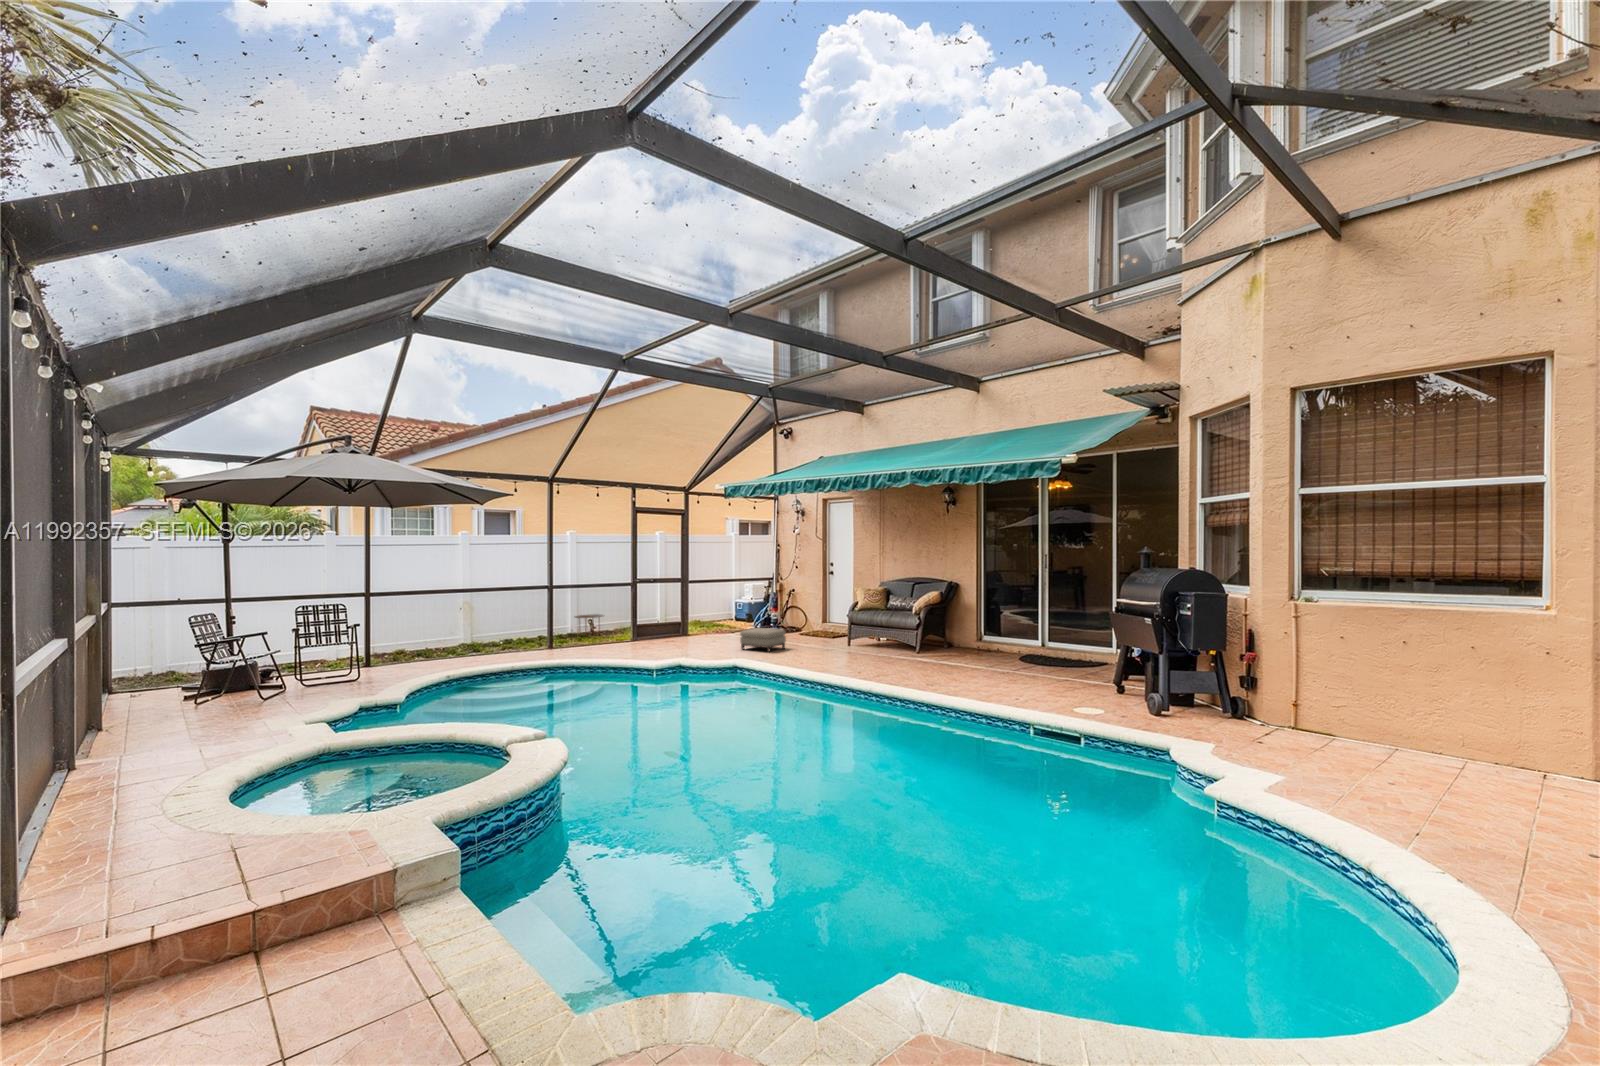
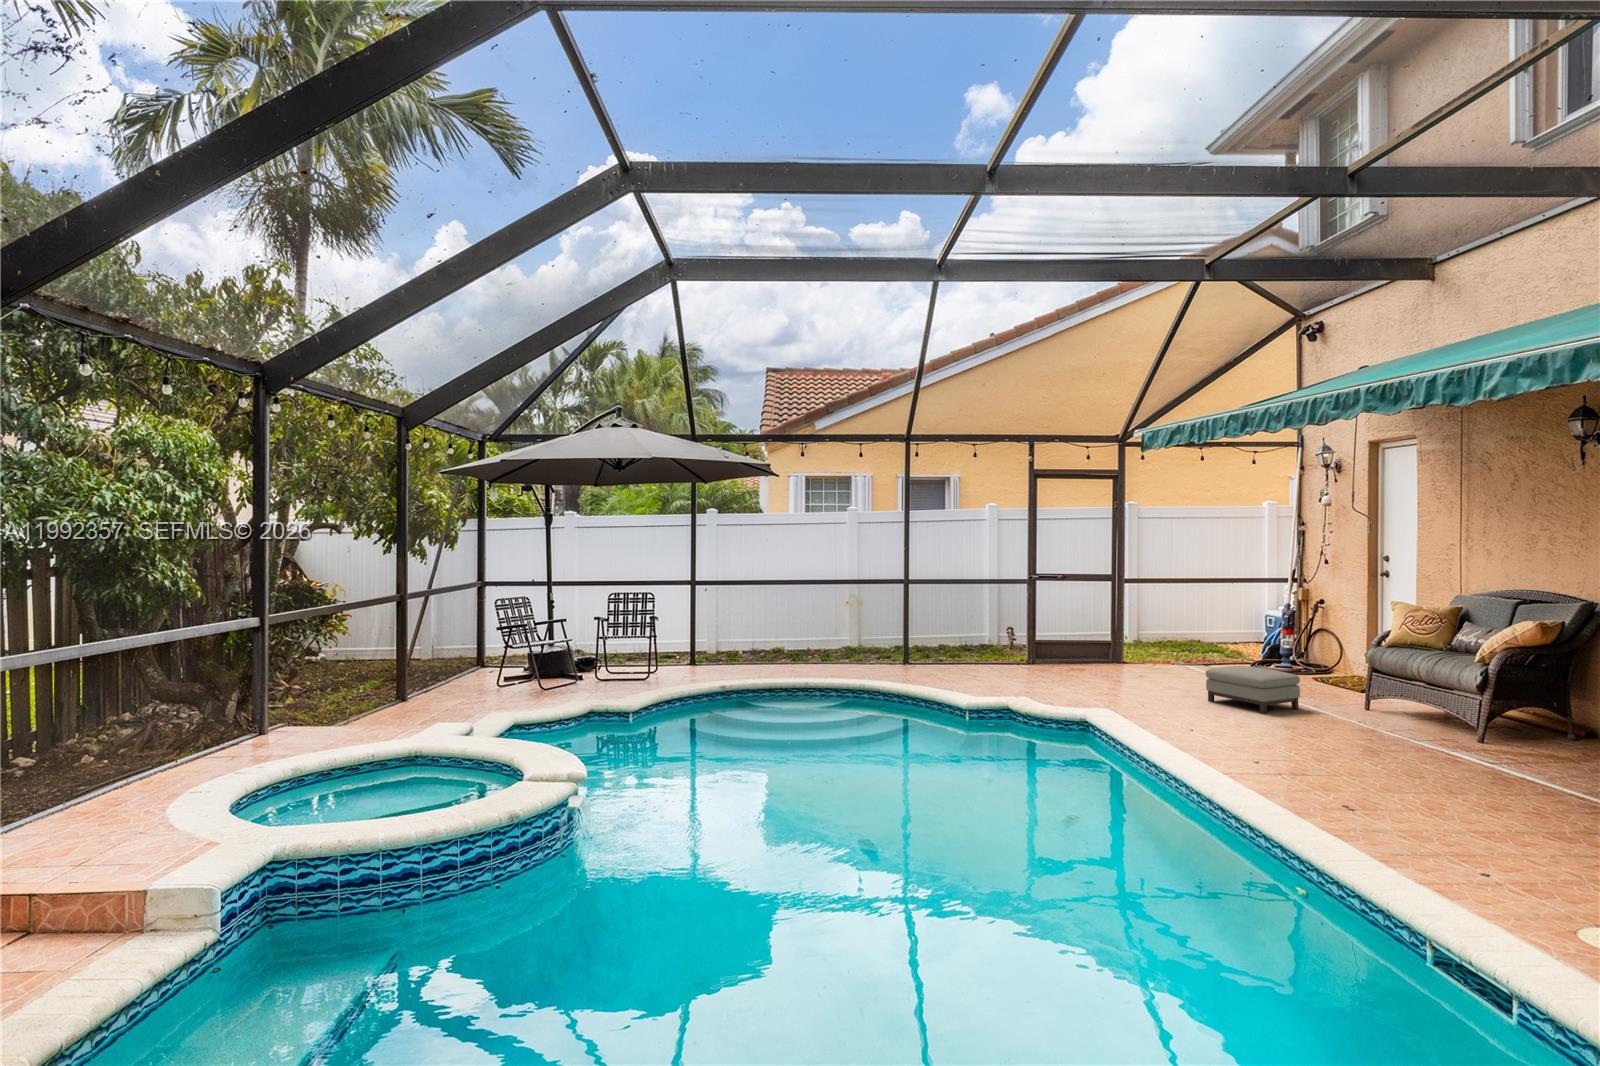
side table: present [575,614,603,635] -> none [953,621,995,652]

